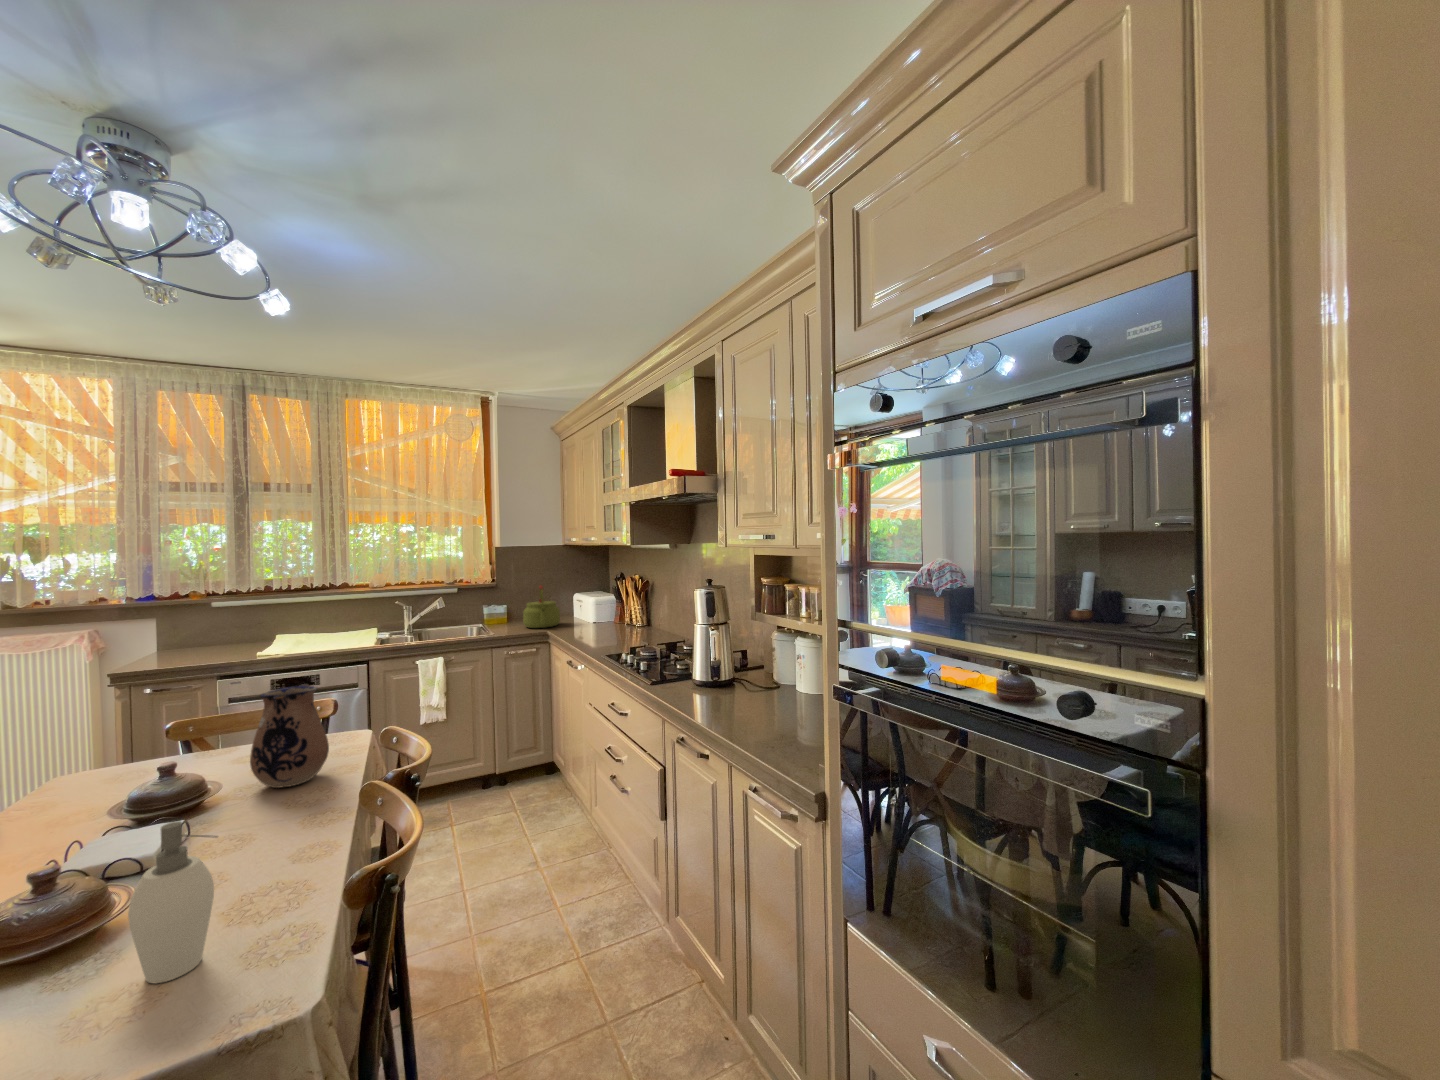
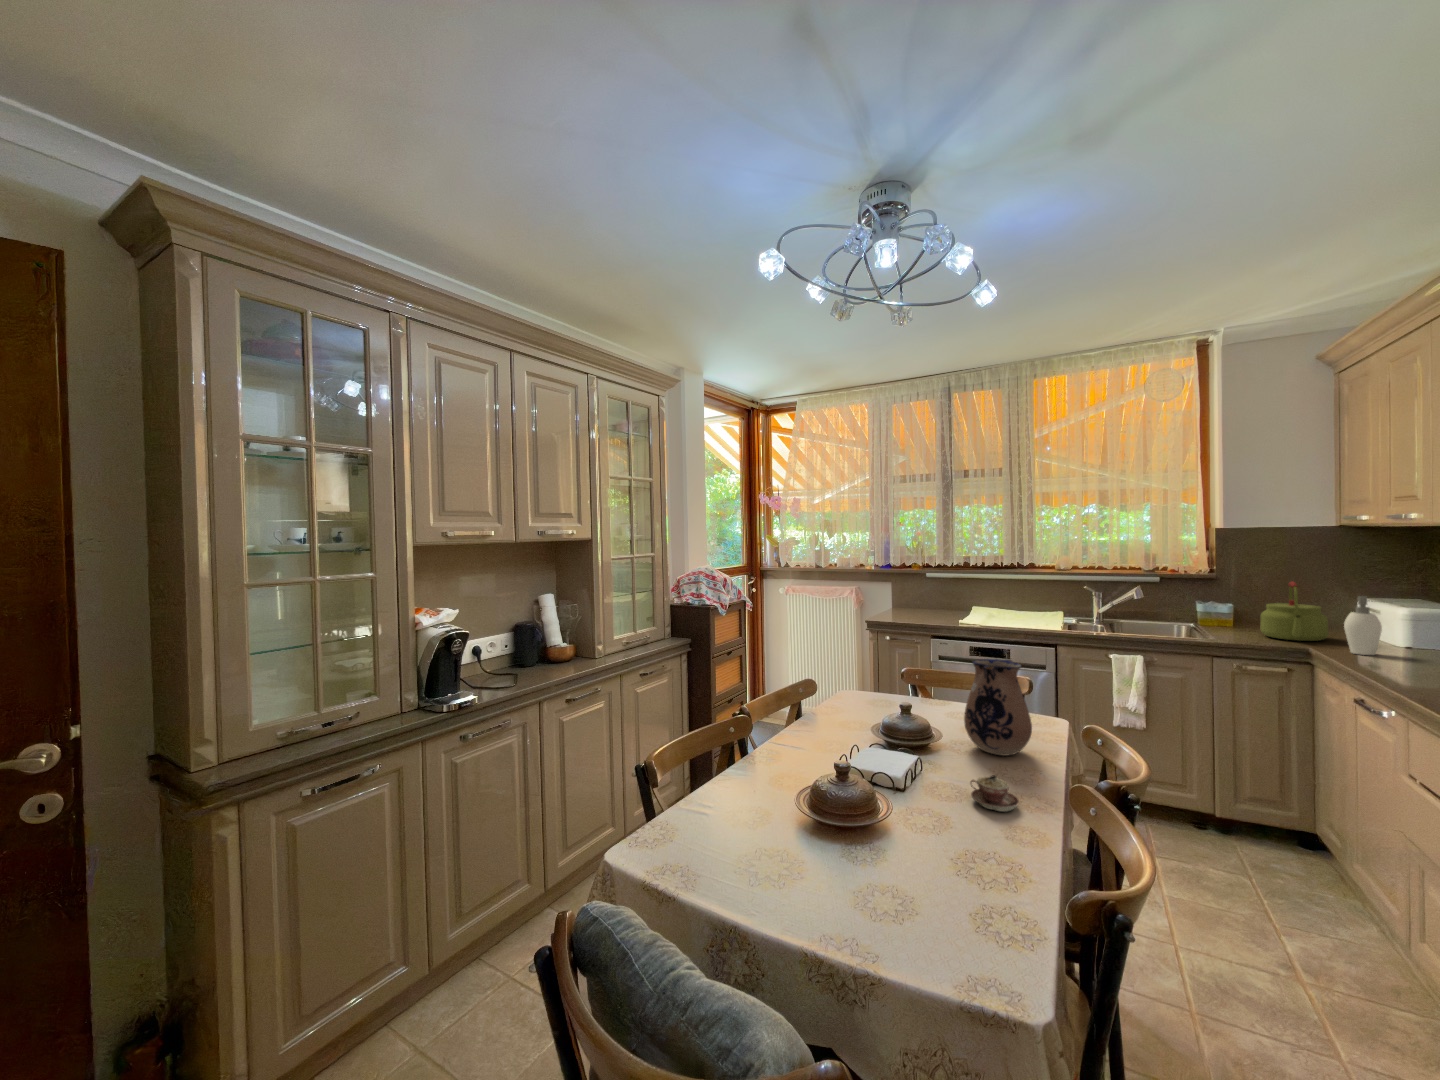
teacup: none [251,806,308,844] -> present [971,775,1019,812]
soap dispenser: present [128,821,217,983] -> present [1344,596,1382,655]

